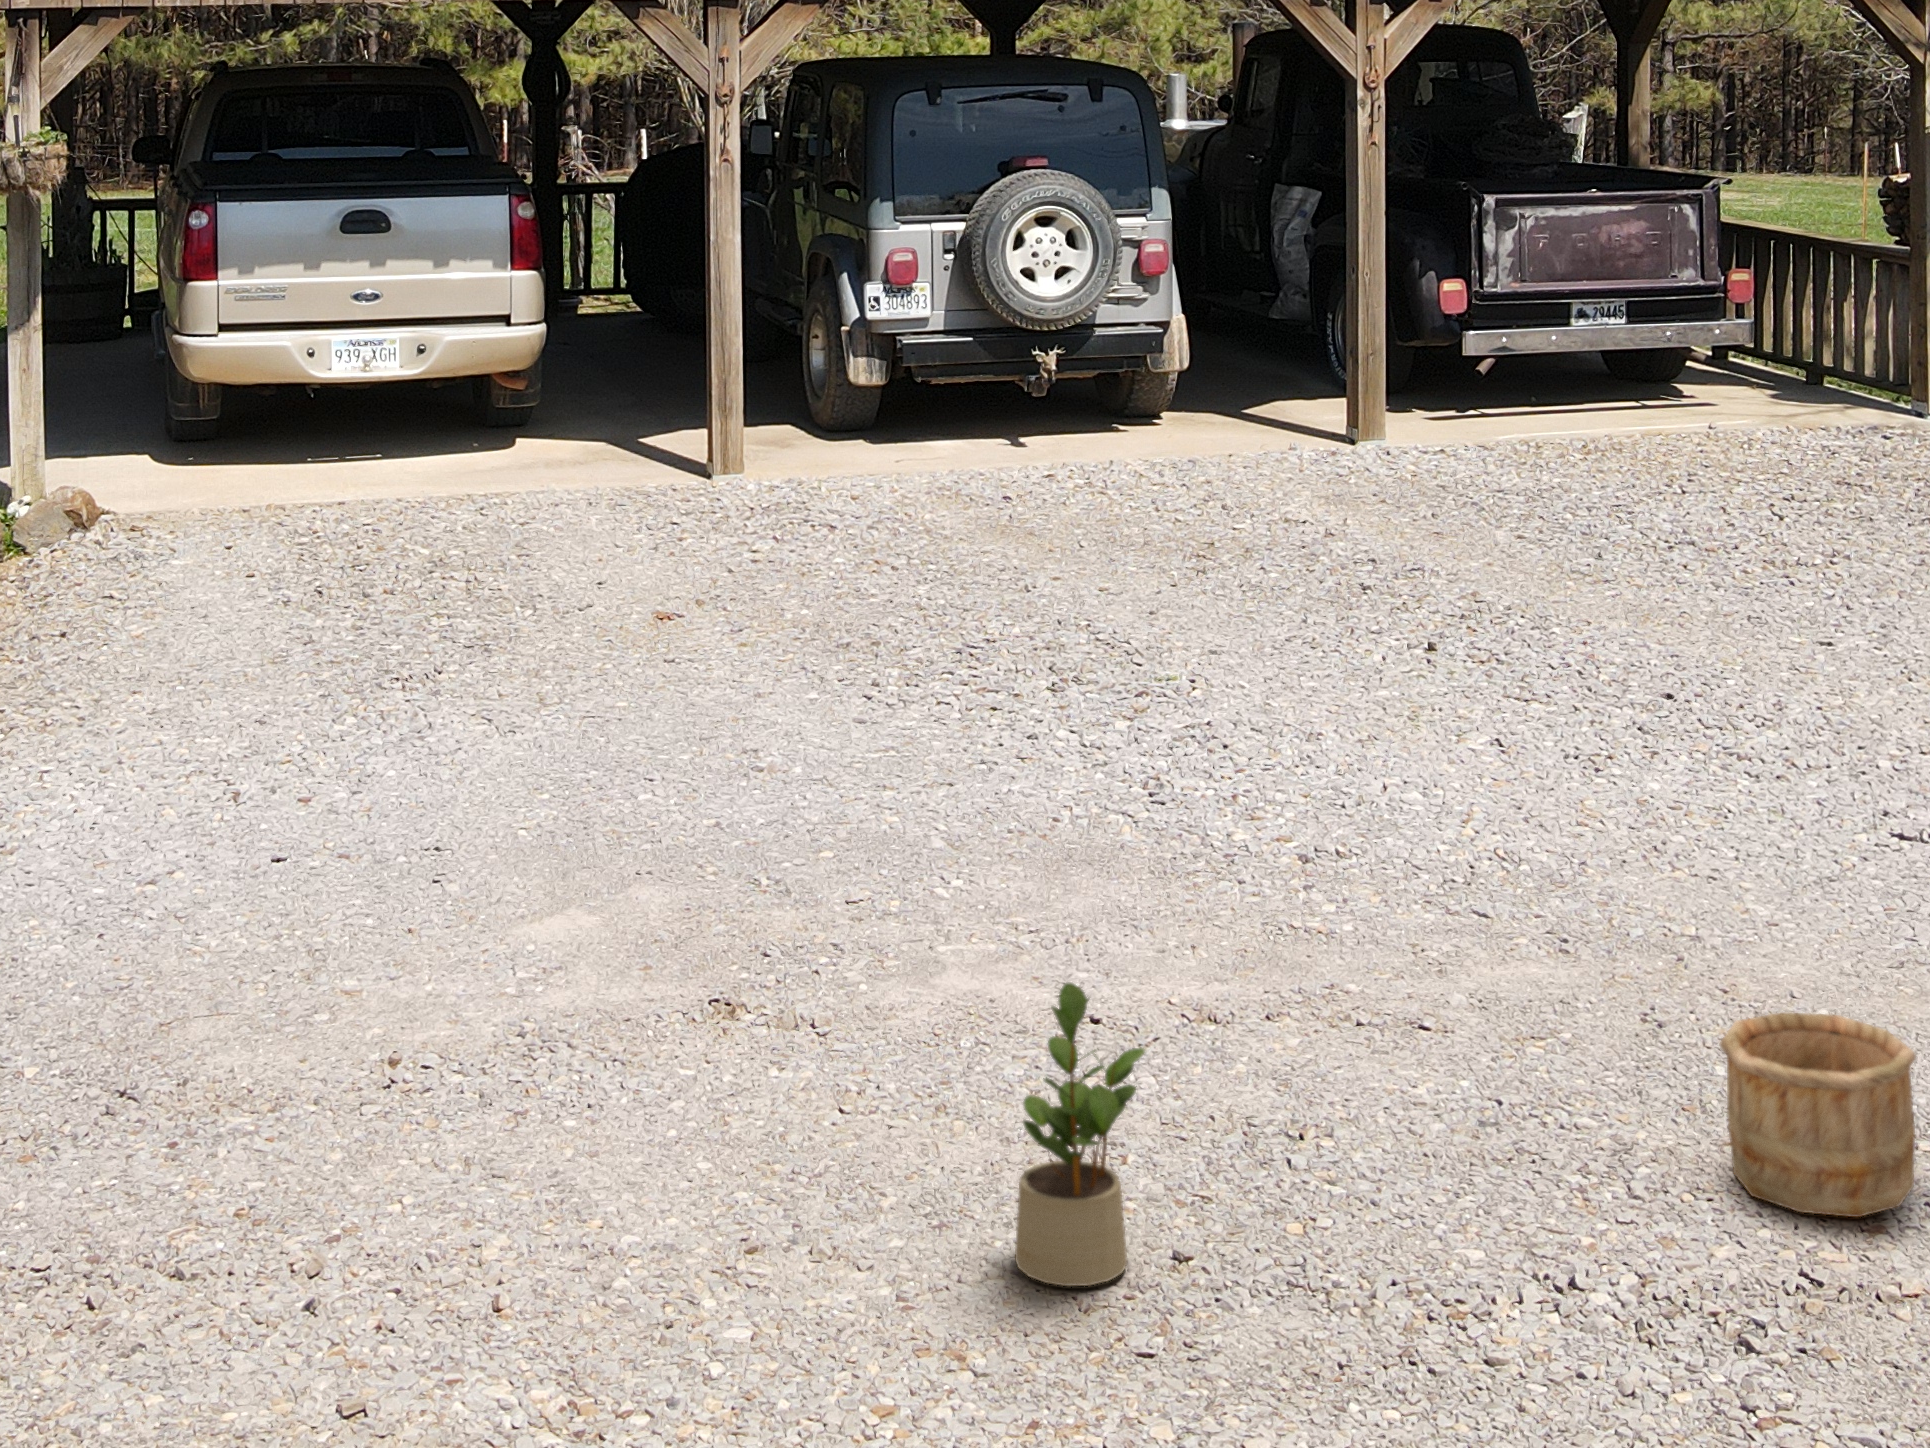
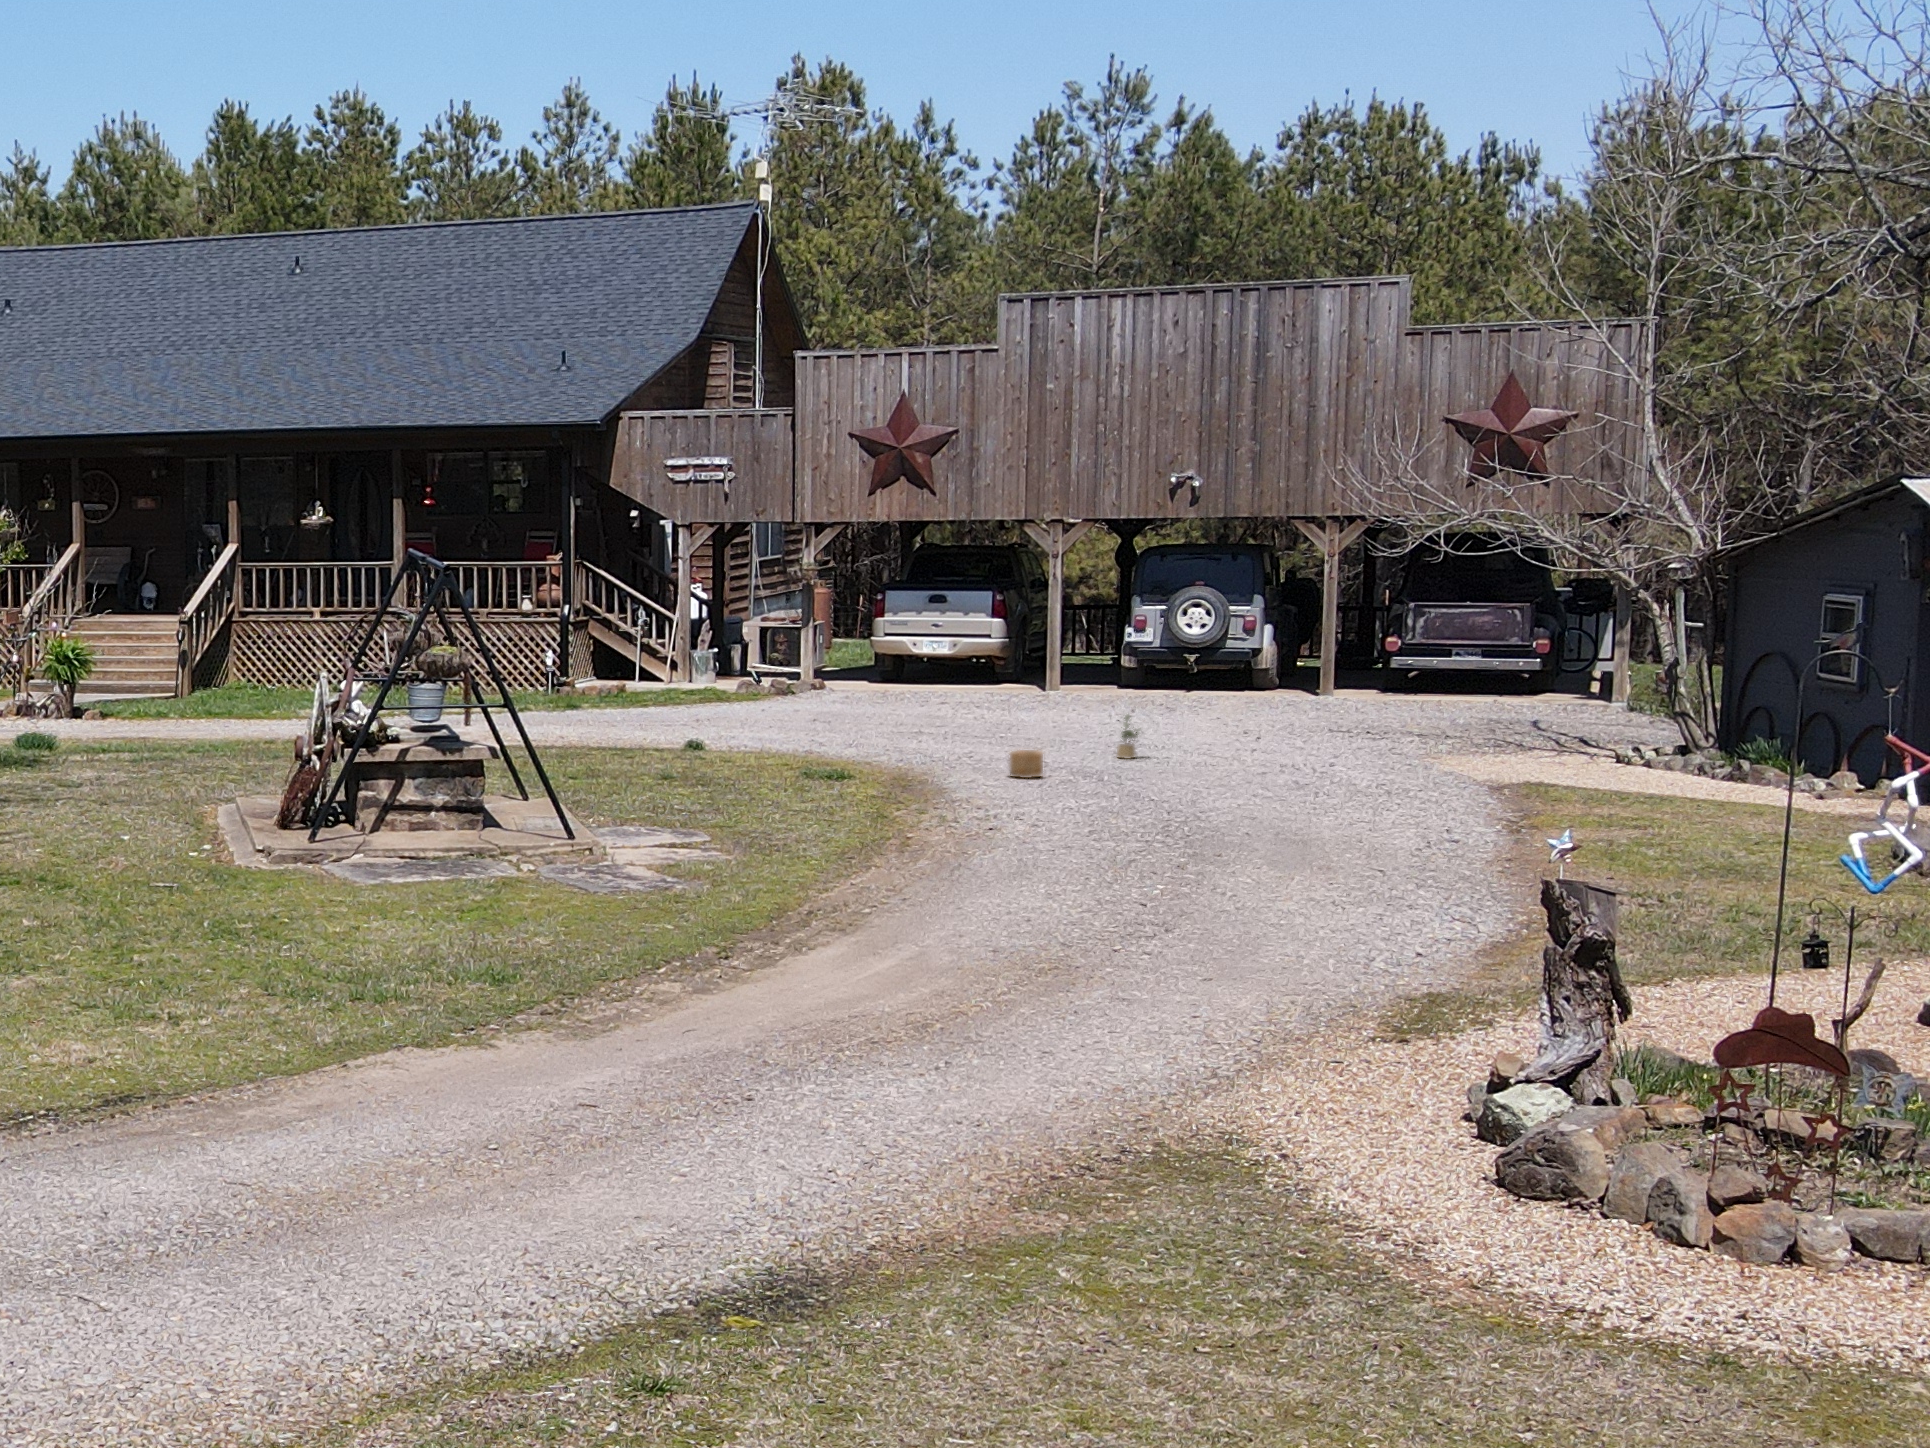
potted plant: present [1015,982,1145,1286] -> present [1117,716,1138,758]

